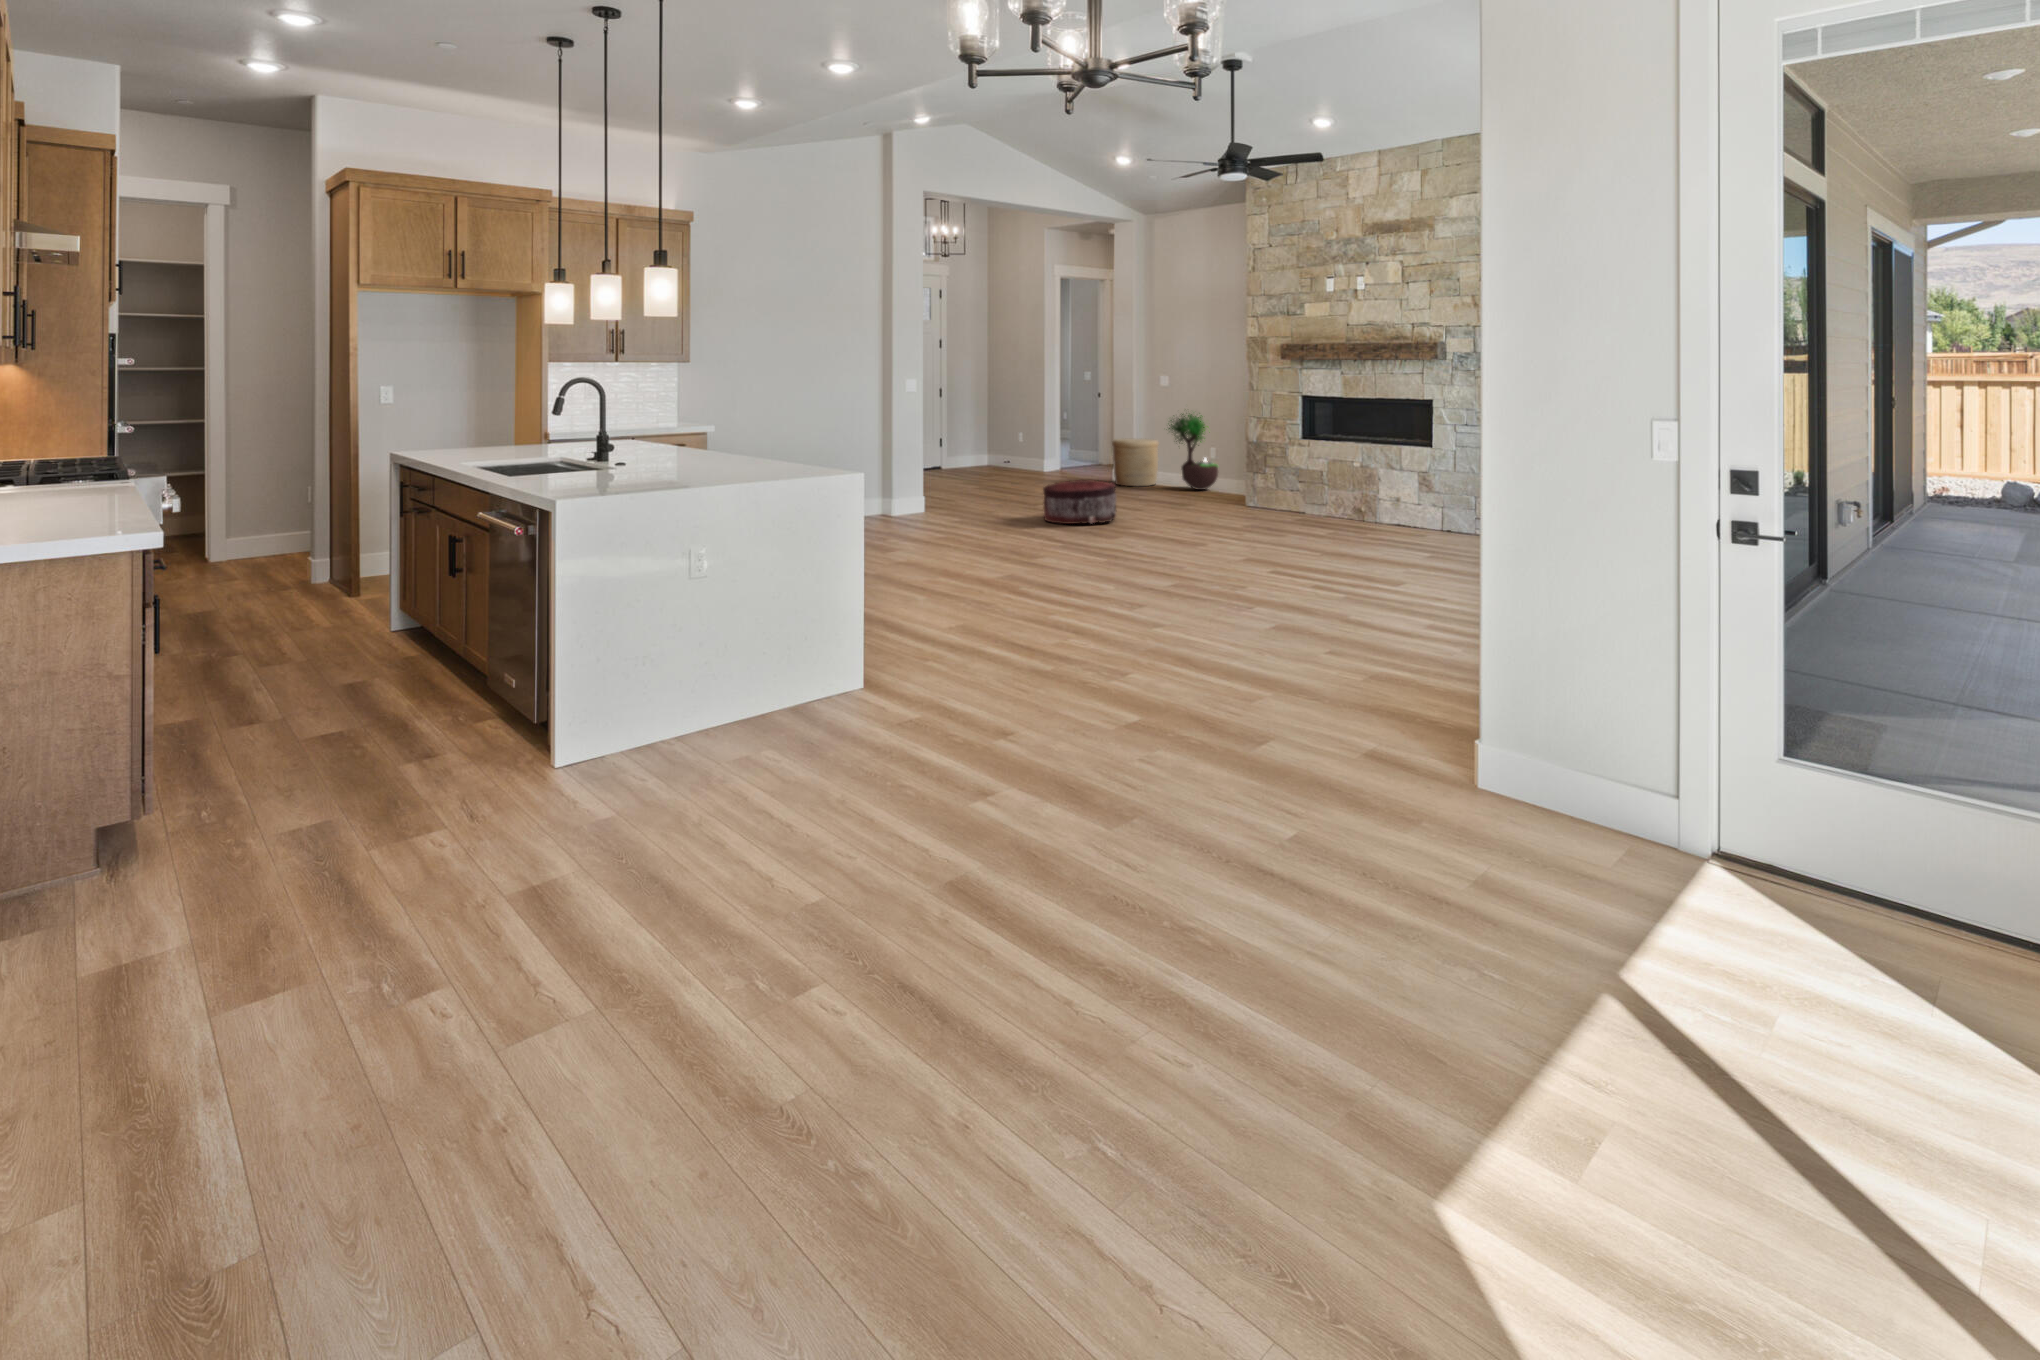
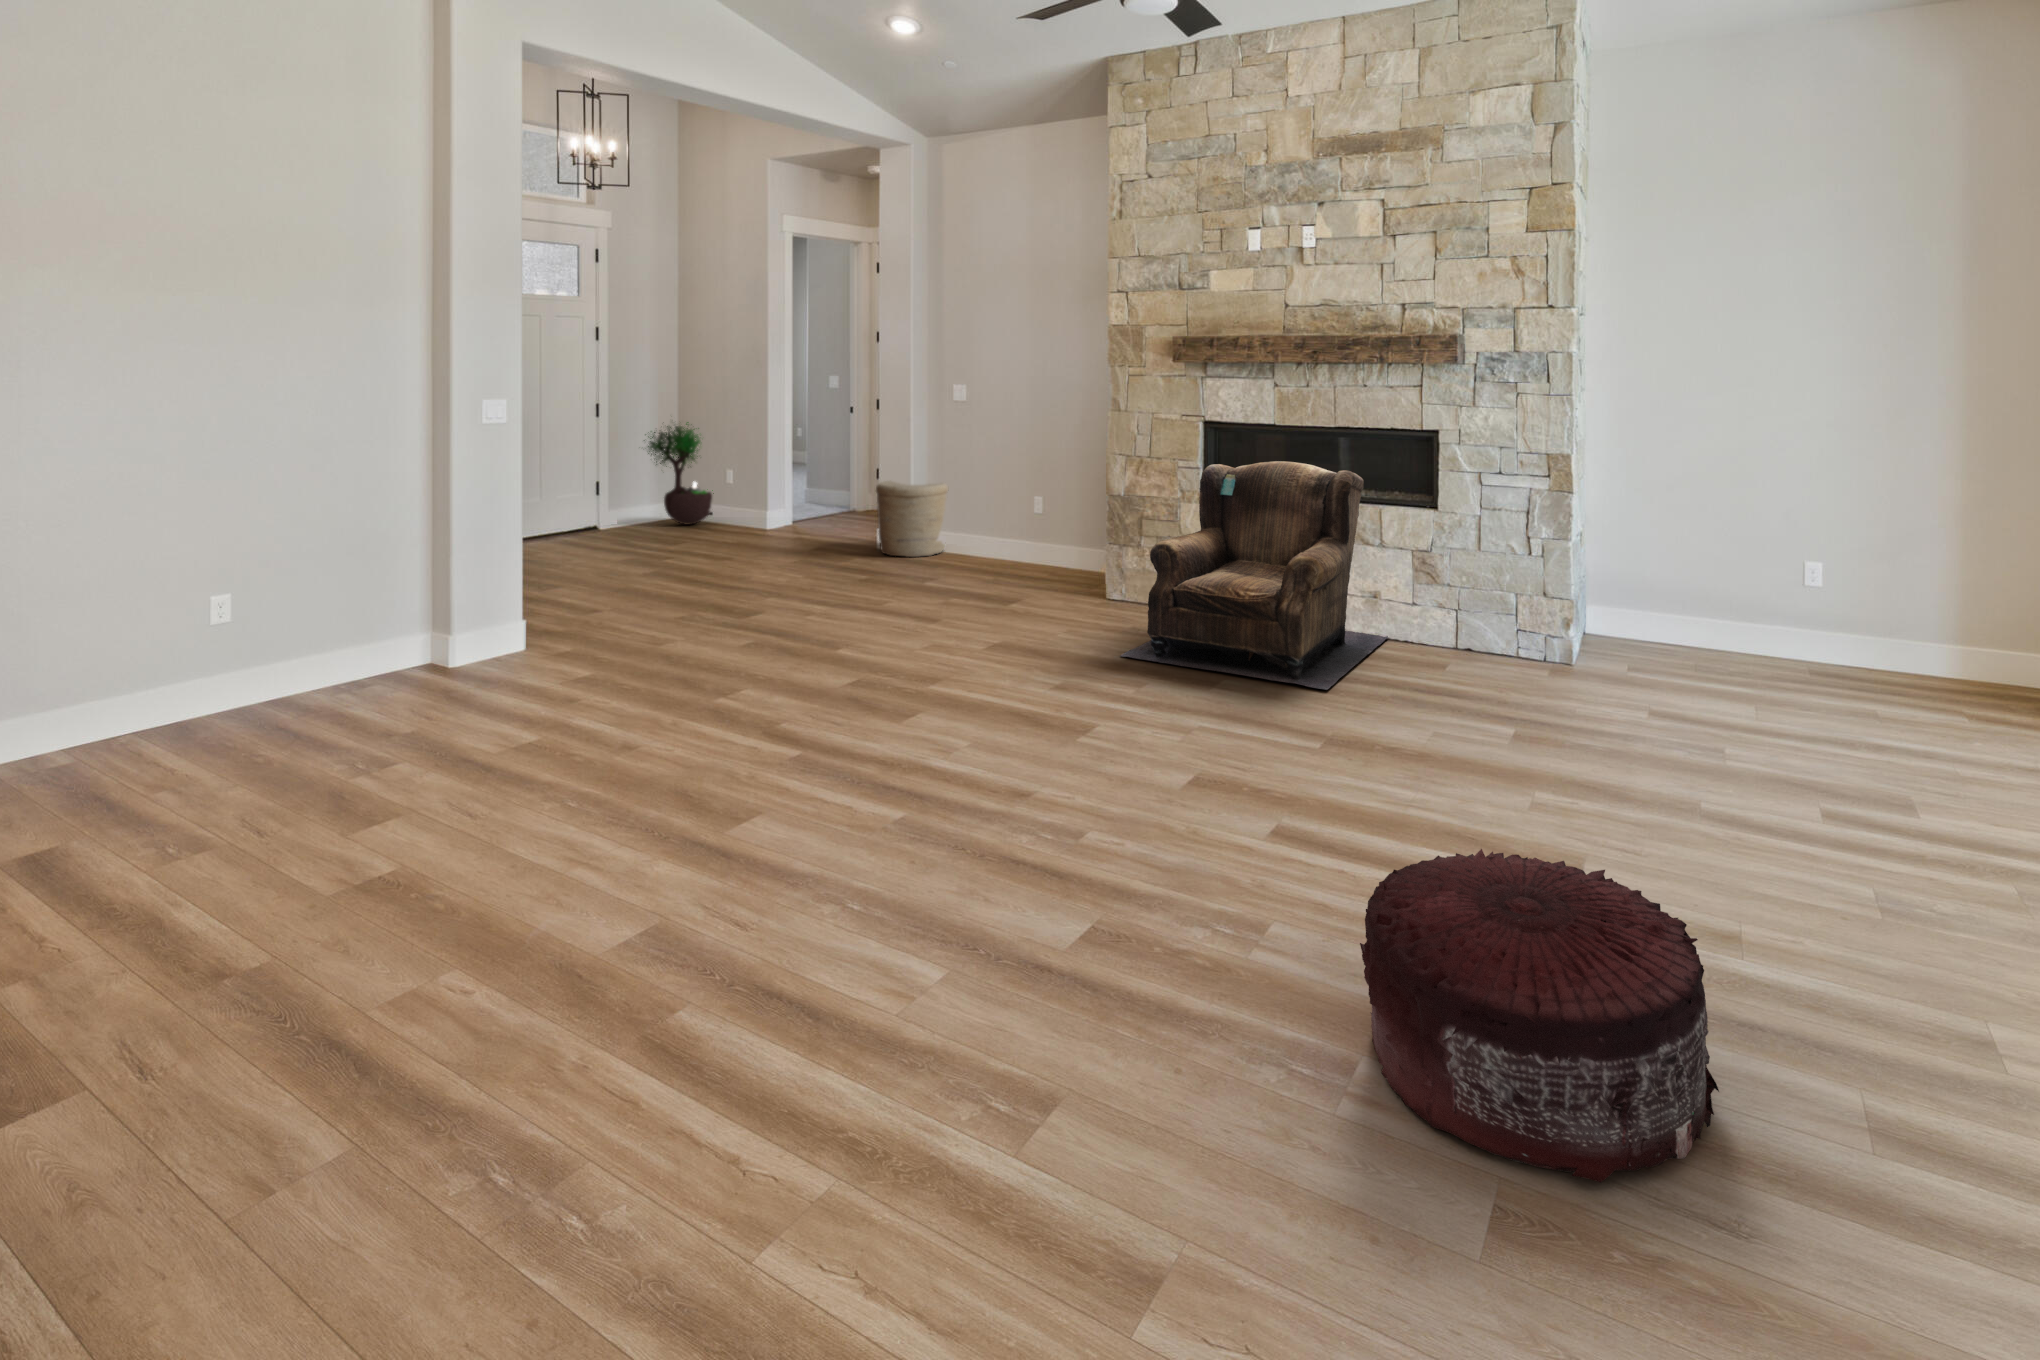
potted tree: present [1168,413,1218,490] -> present [644,422,714,525]
armchair: none [1234,419,1402,537] -> present [1120,461,1388,690]
pouf: present [1043,480,1116,524] -> present [1360,849,1719,1182]

